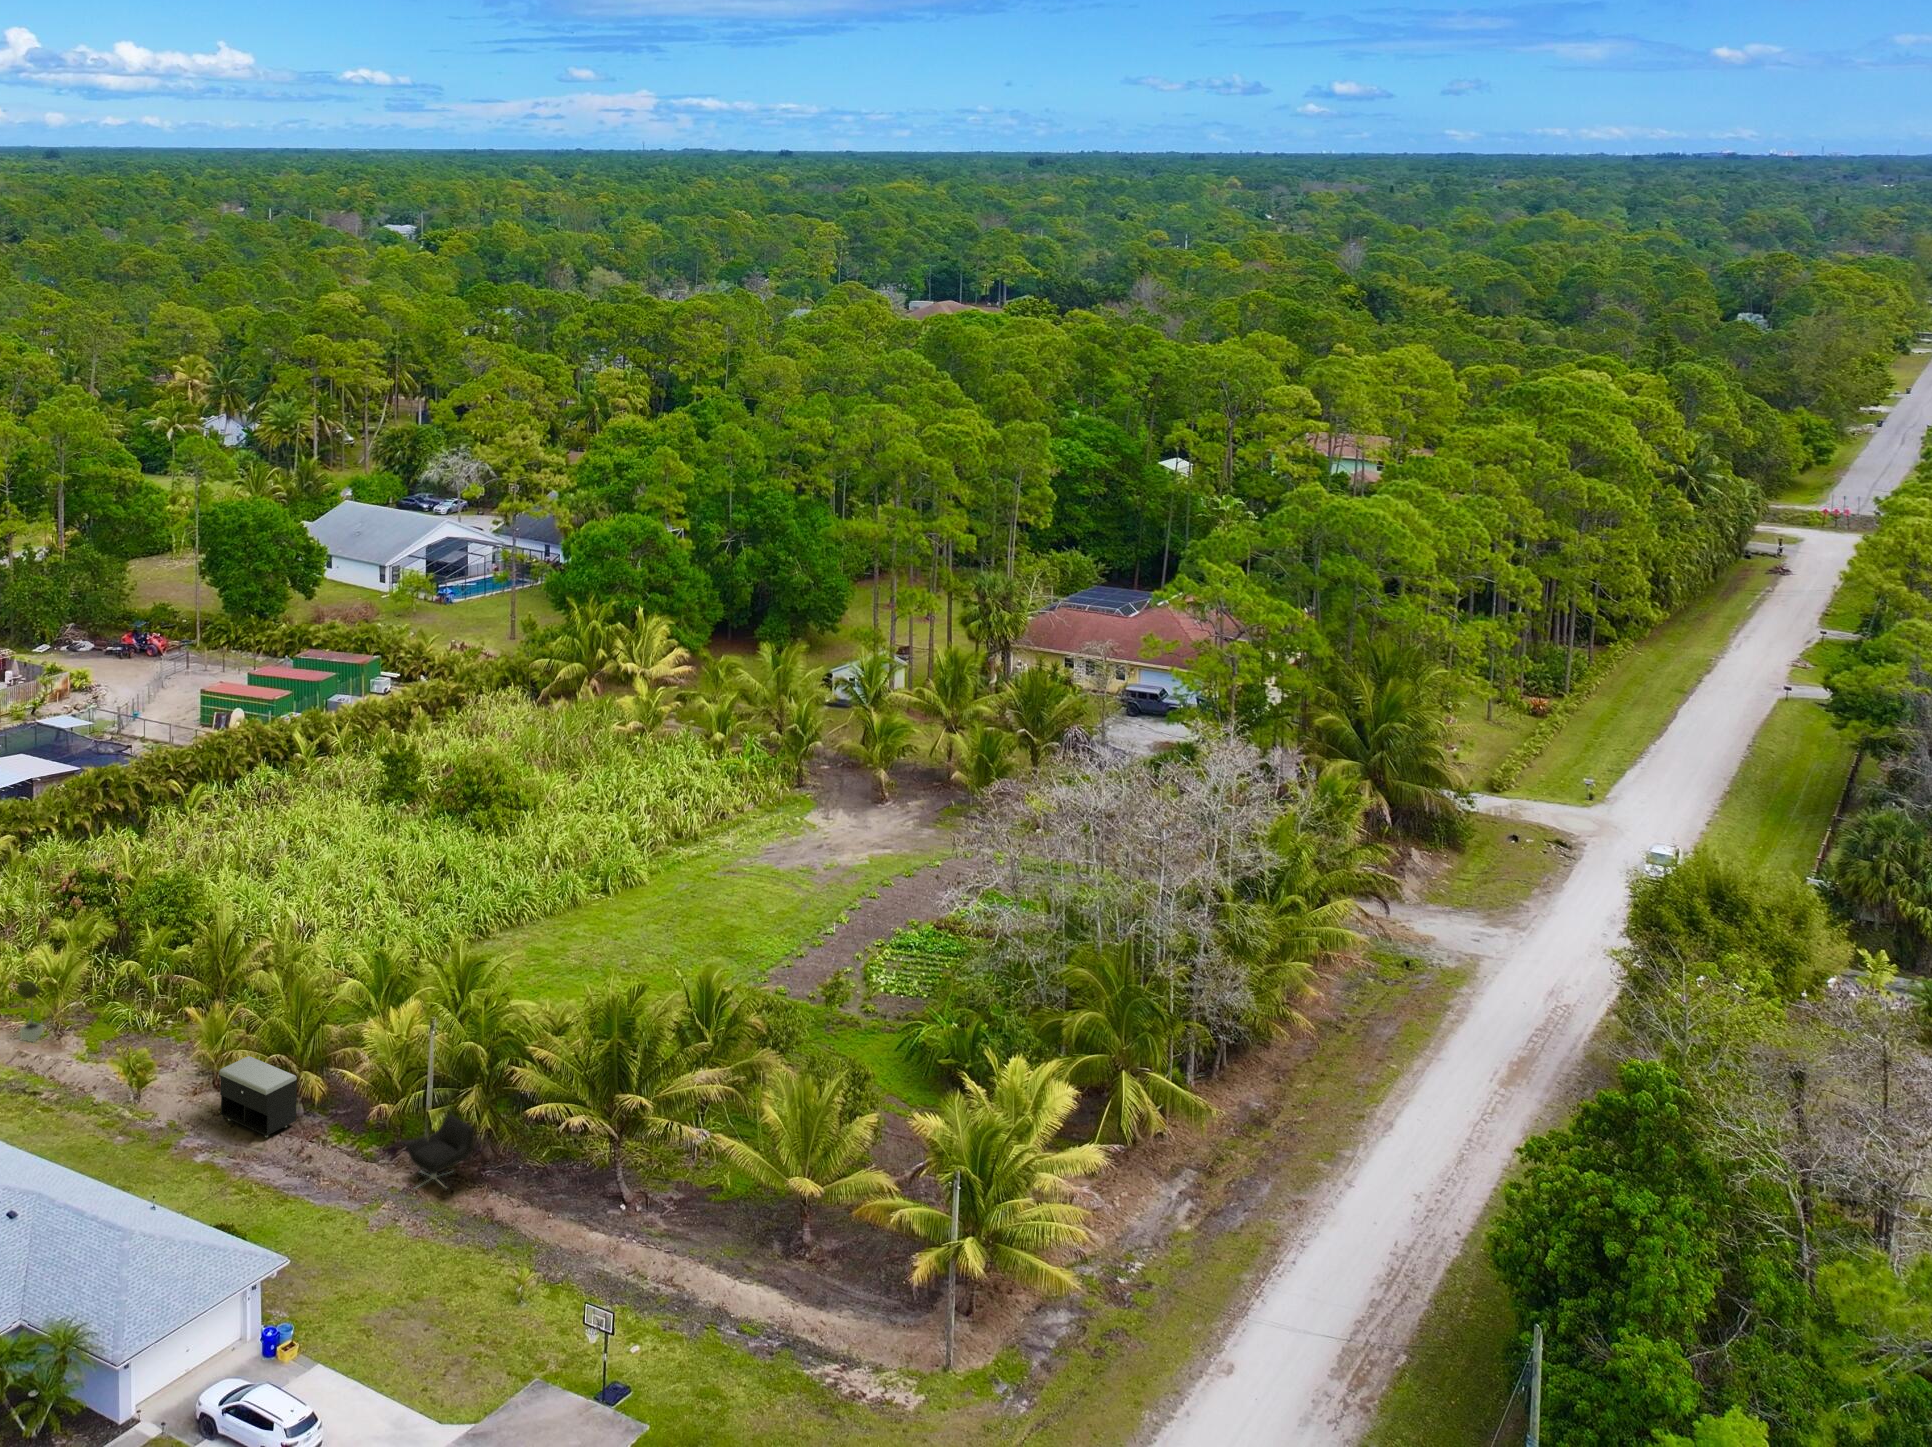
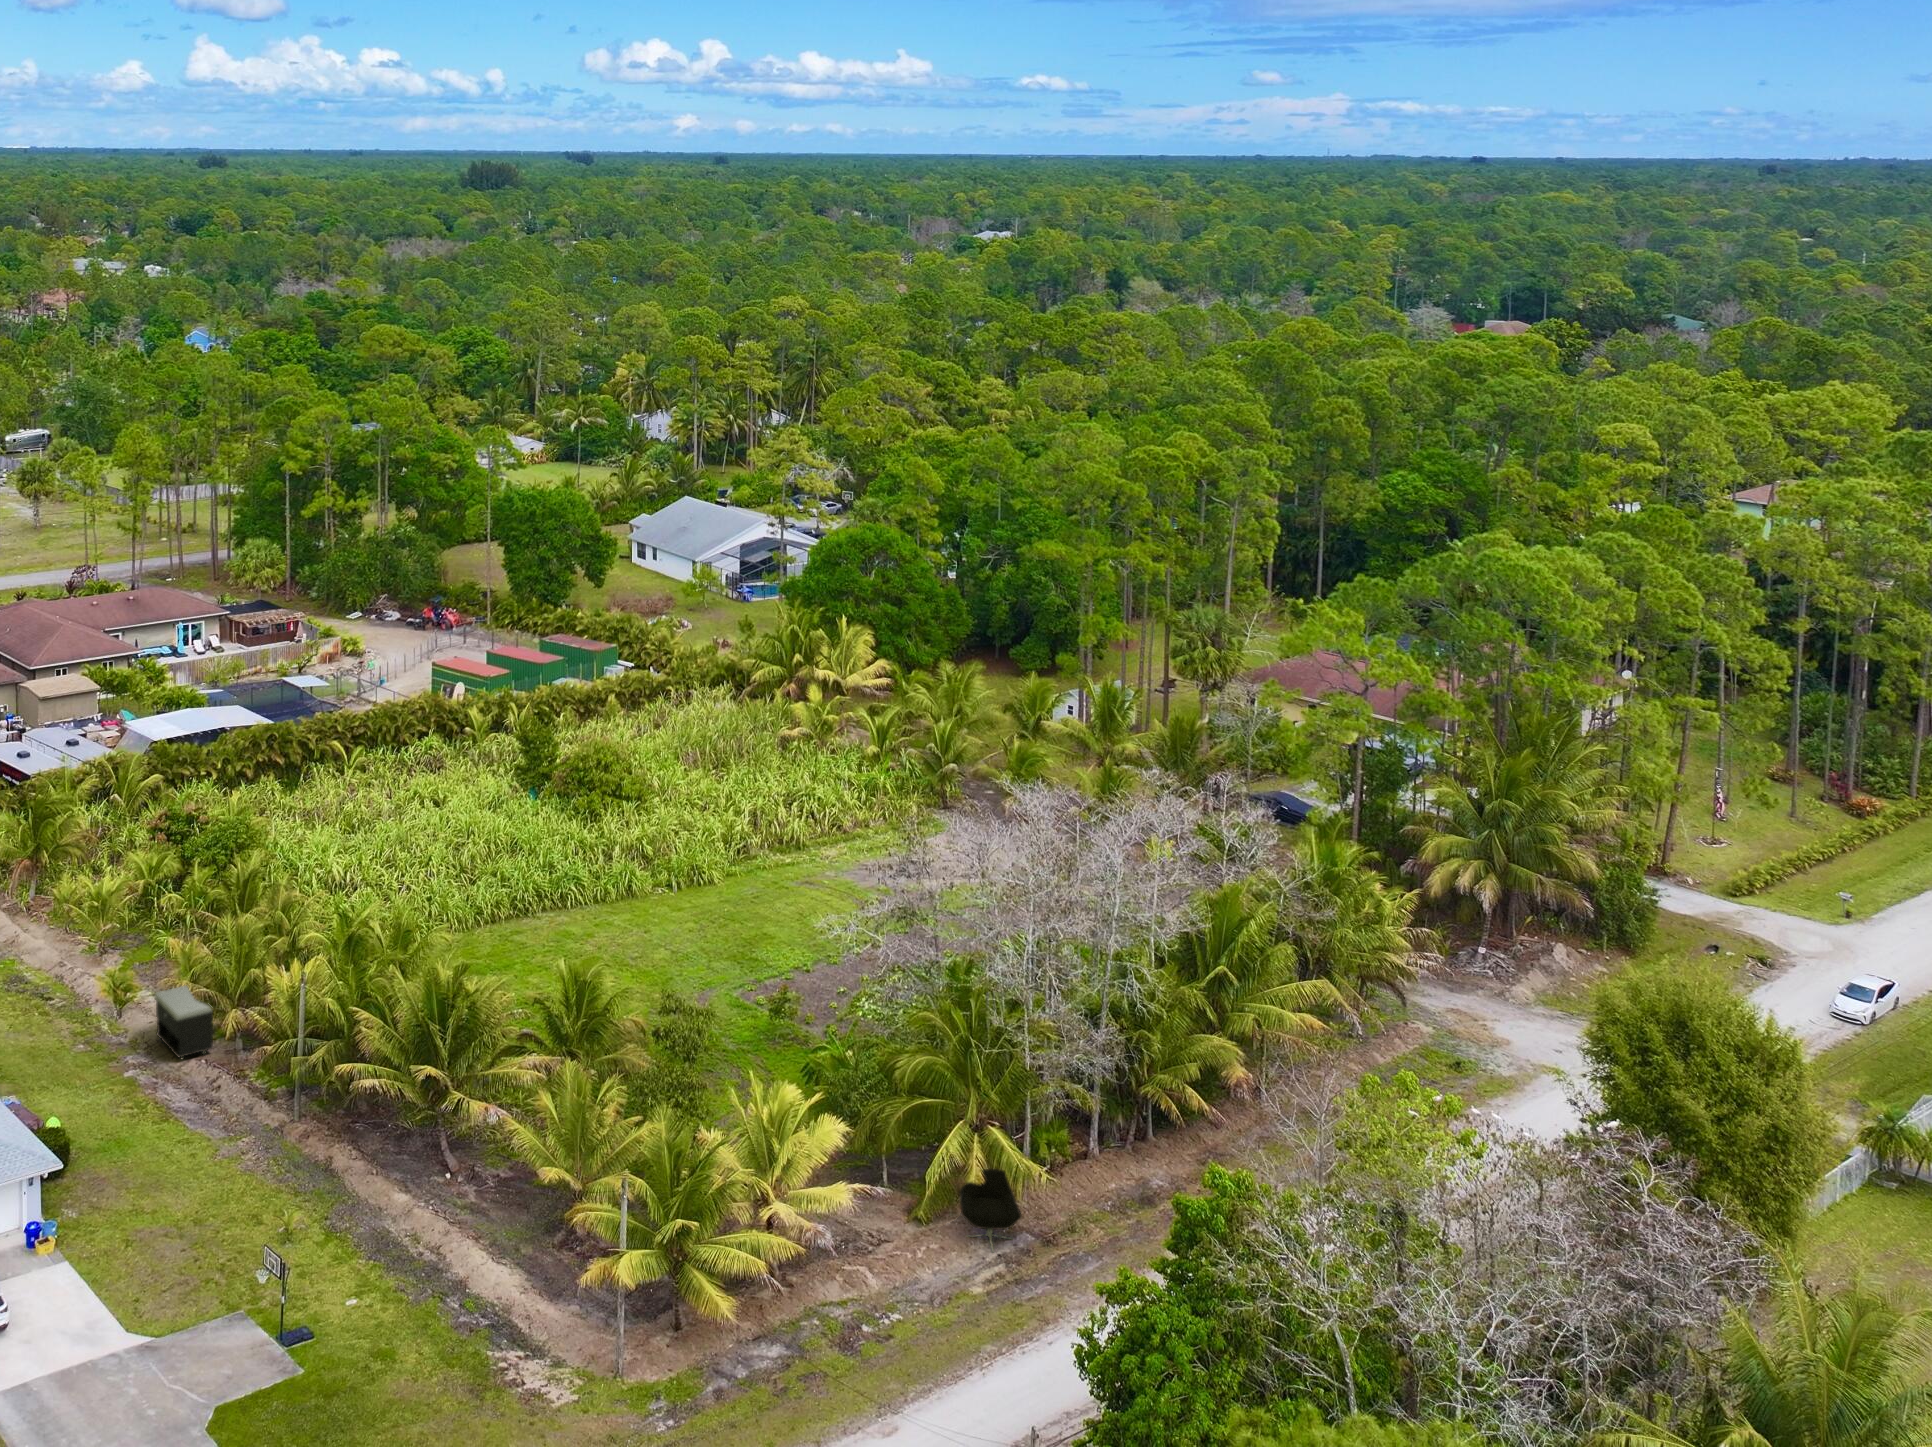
potted tree: present [17,981,43,1042] -> none [53,897,76,953]
lounge chair: present [406,1115,474,1188] -> present [959,1169,1022,1252]

